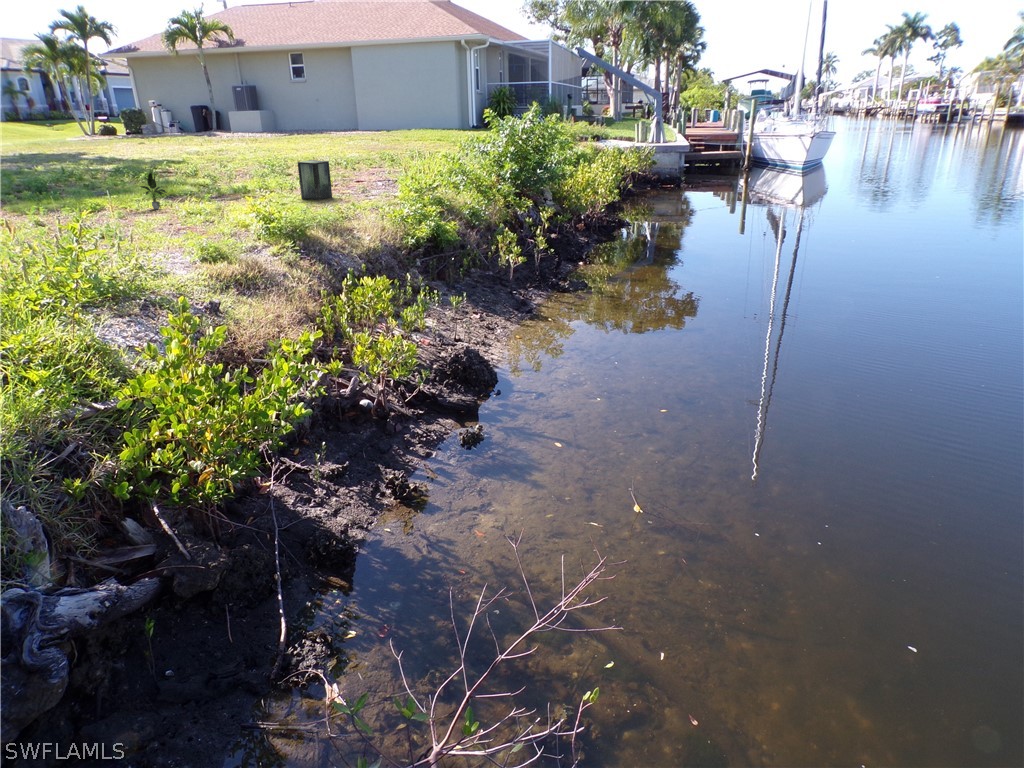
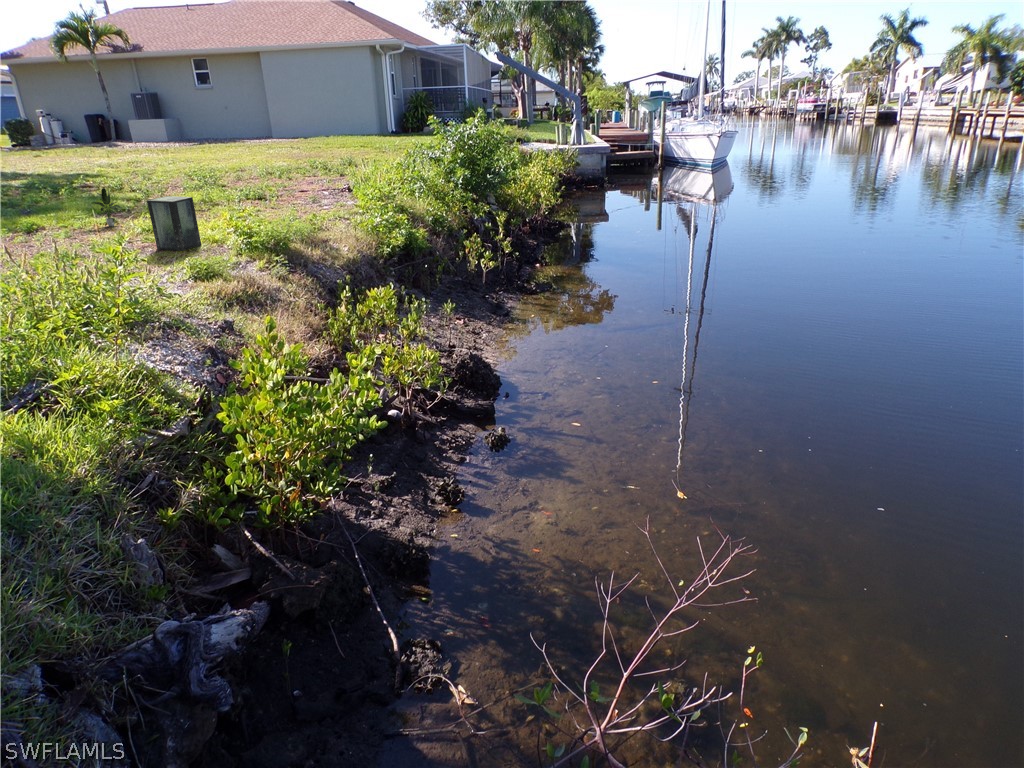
storage box: present [298,160,332,200] -> present [147,196,201,251]

